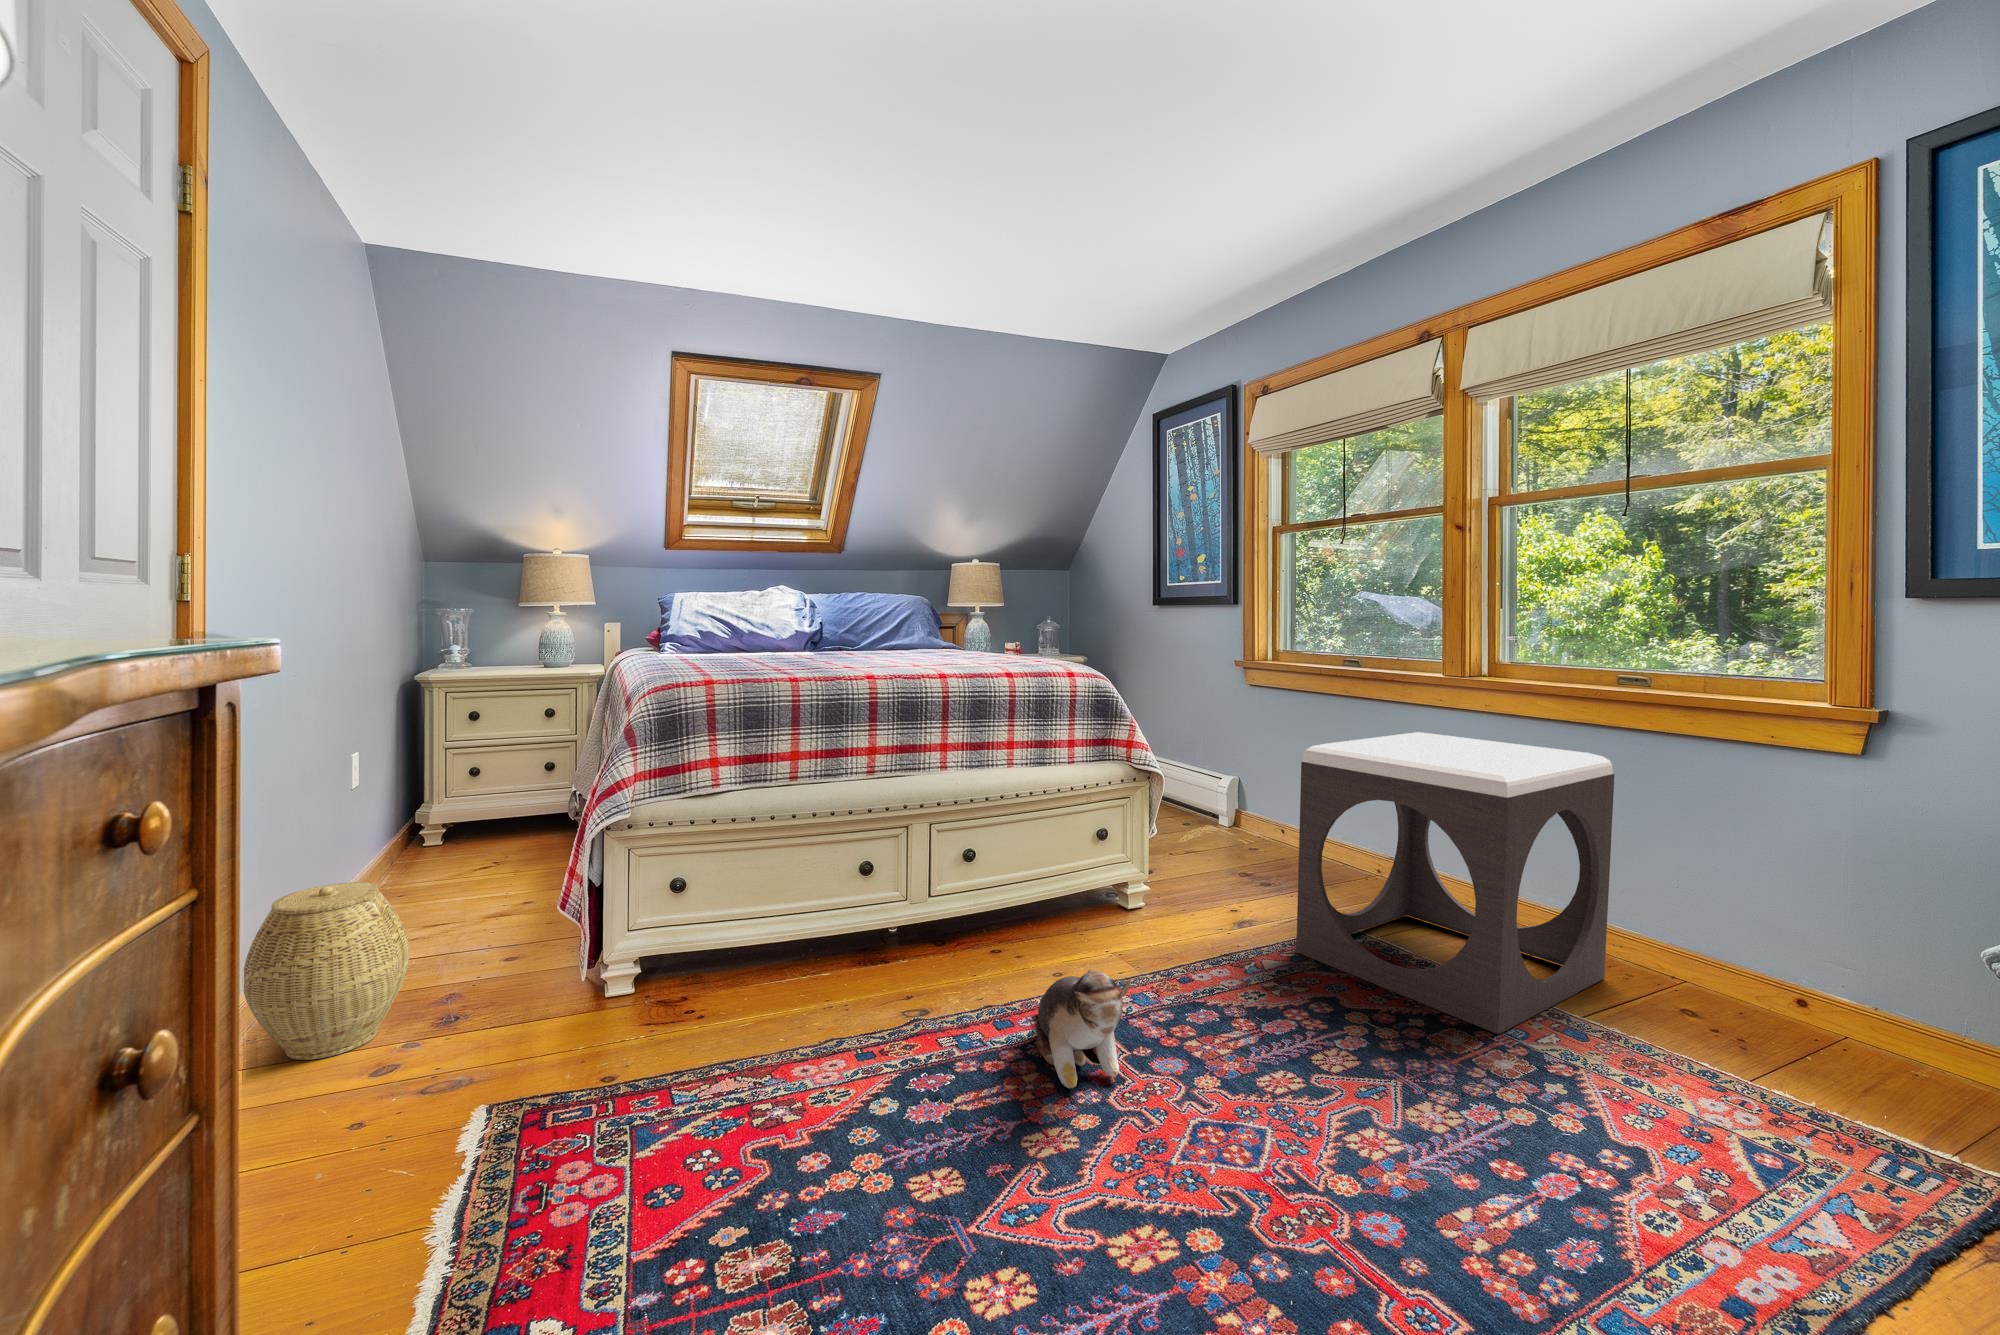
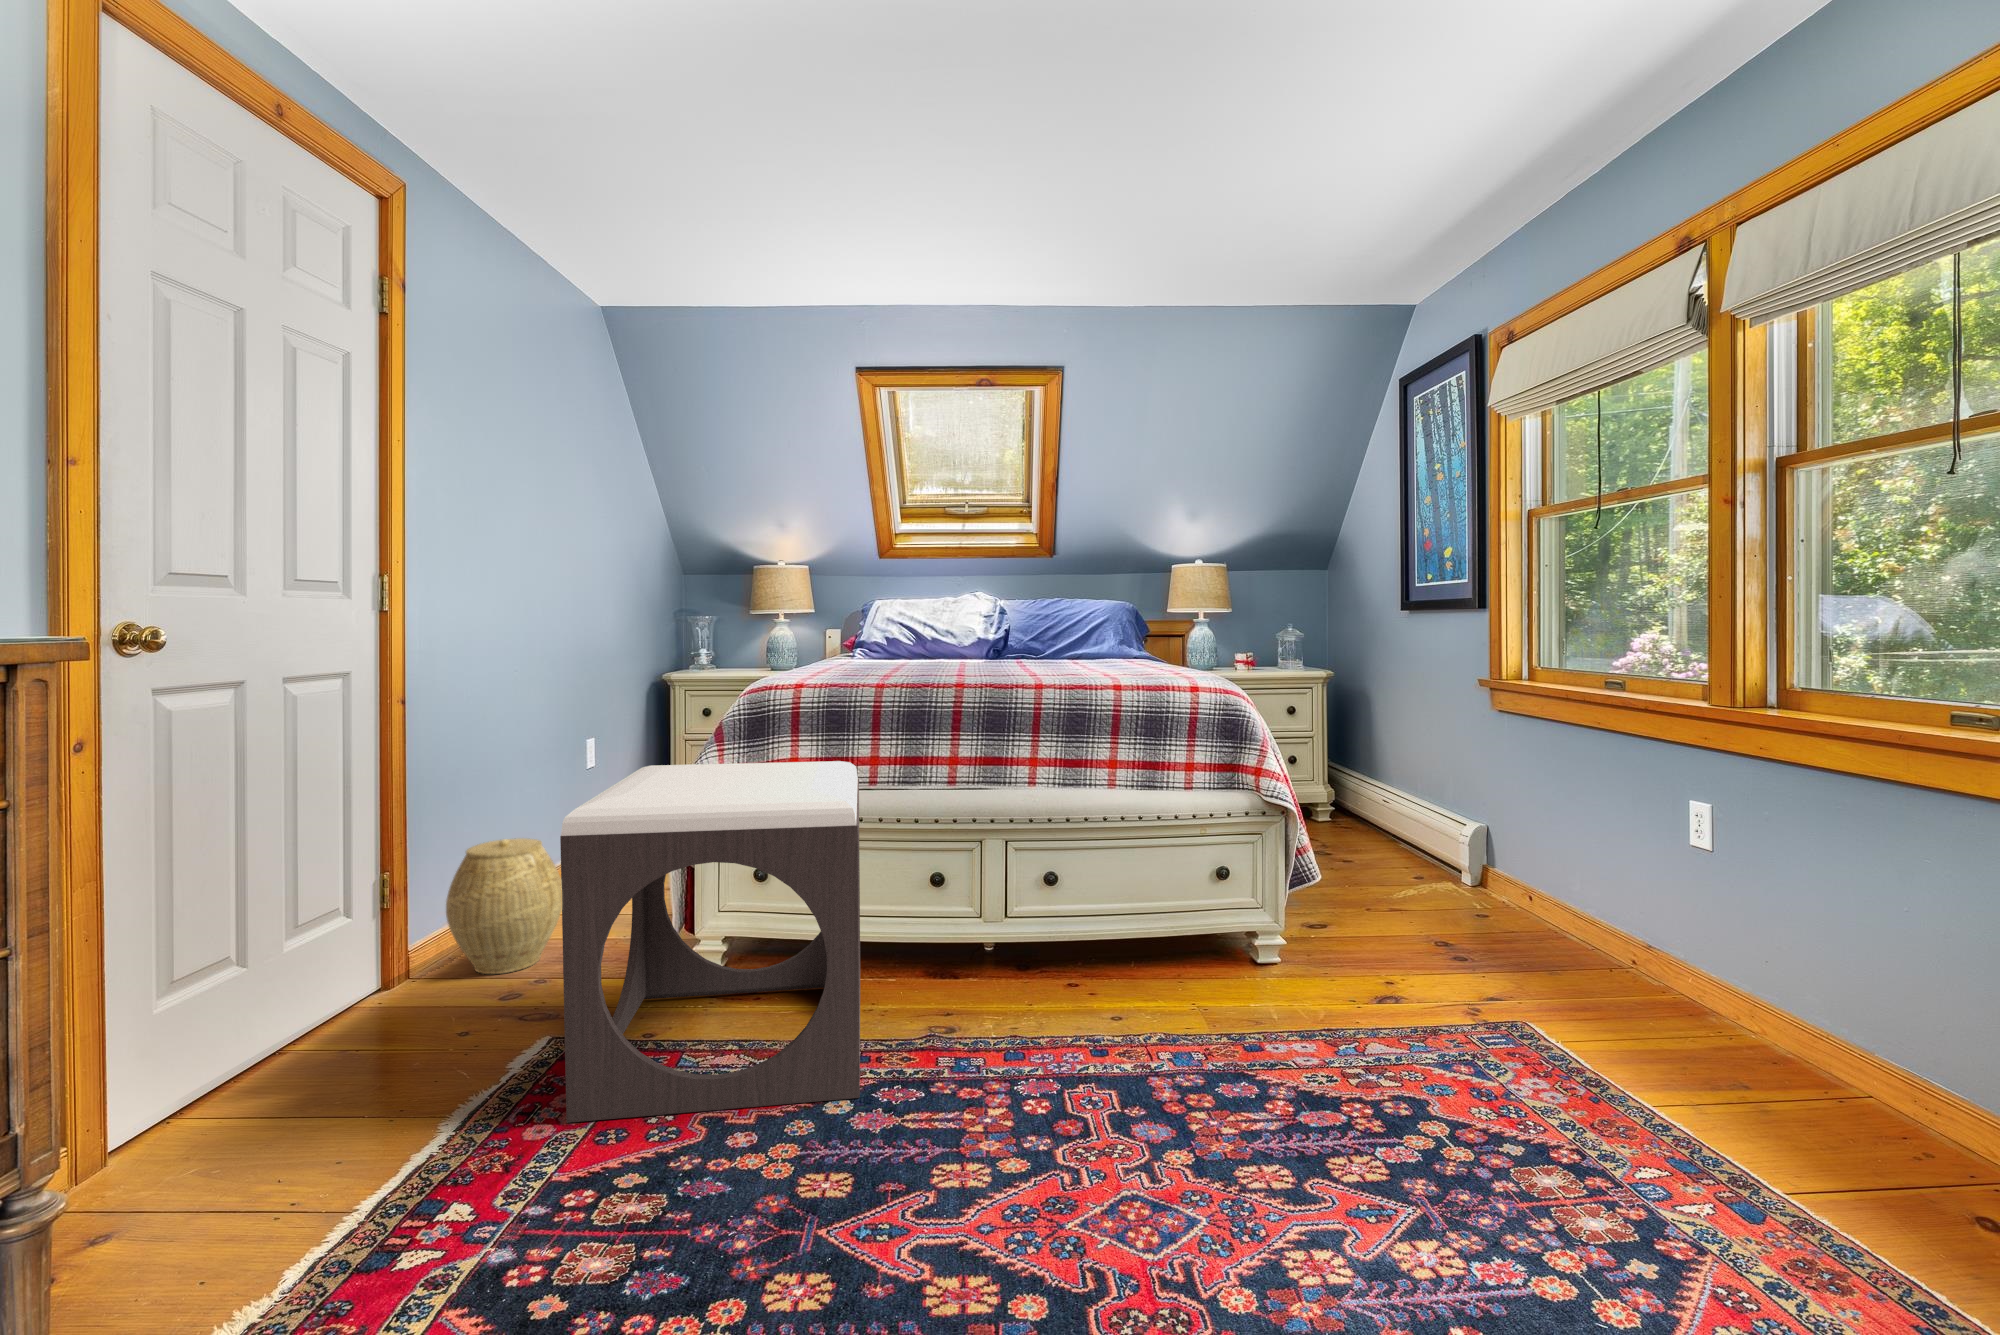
footstool: present [1296,732,1614,1034] -> present [560,761,860,1123]
plush toy: present [1037,970,1131,1088] -> none [1006,1005,1093,1132]

